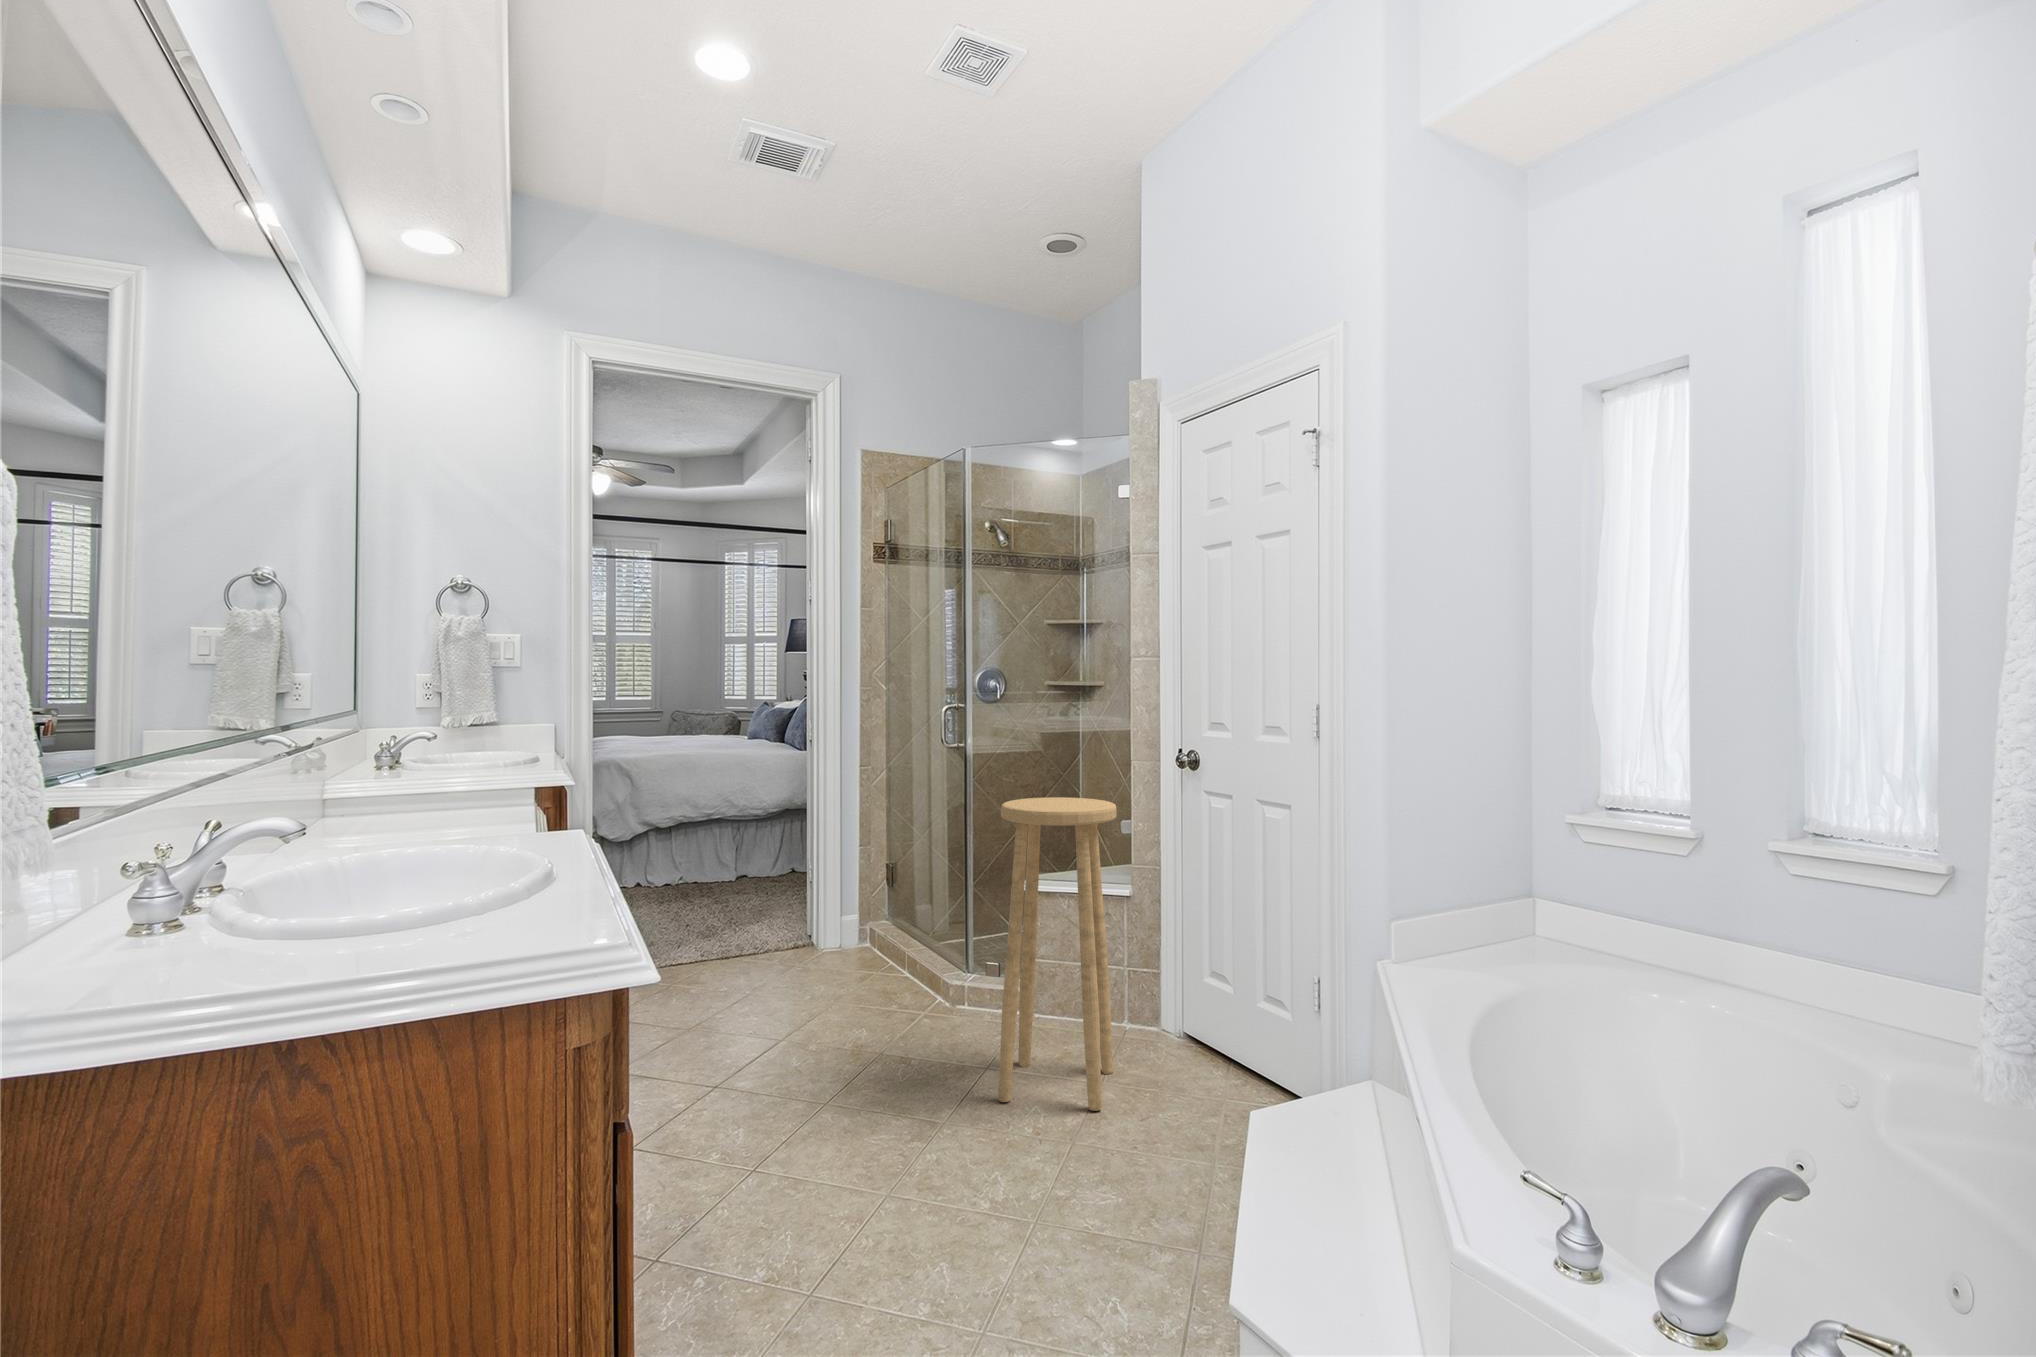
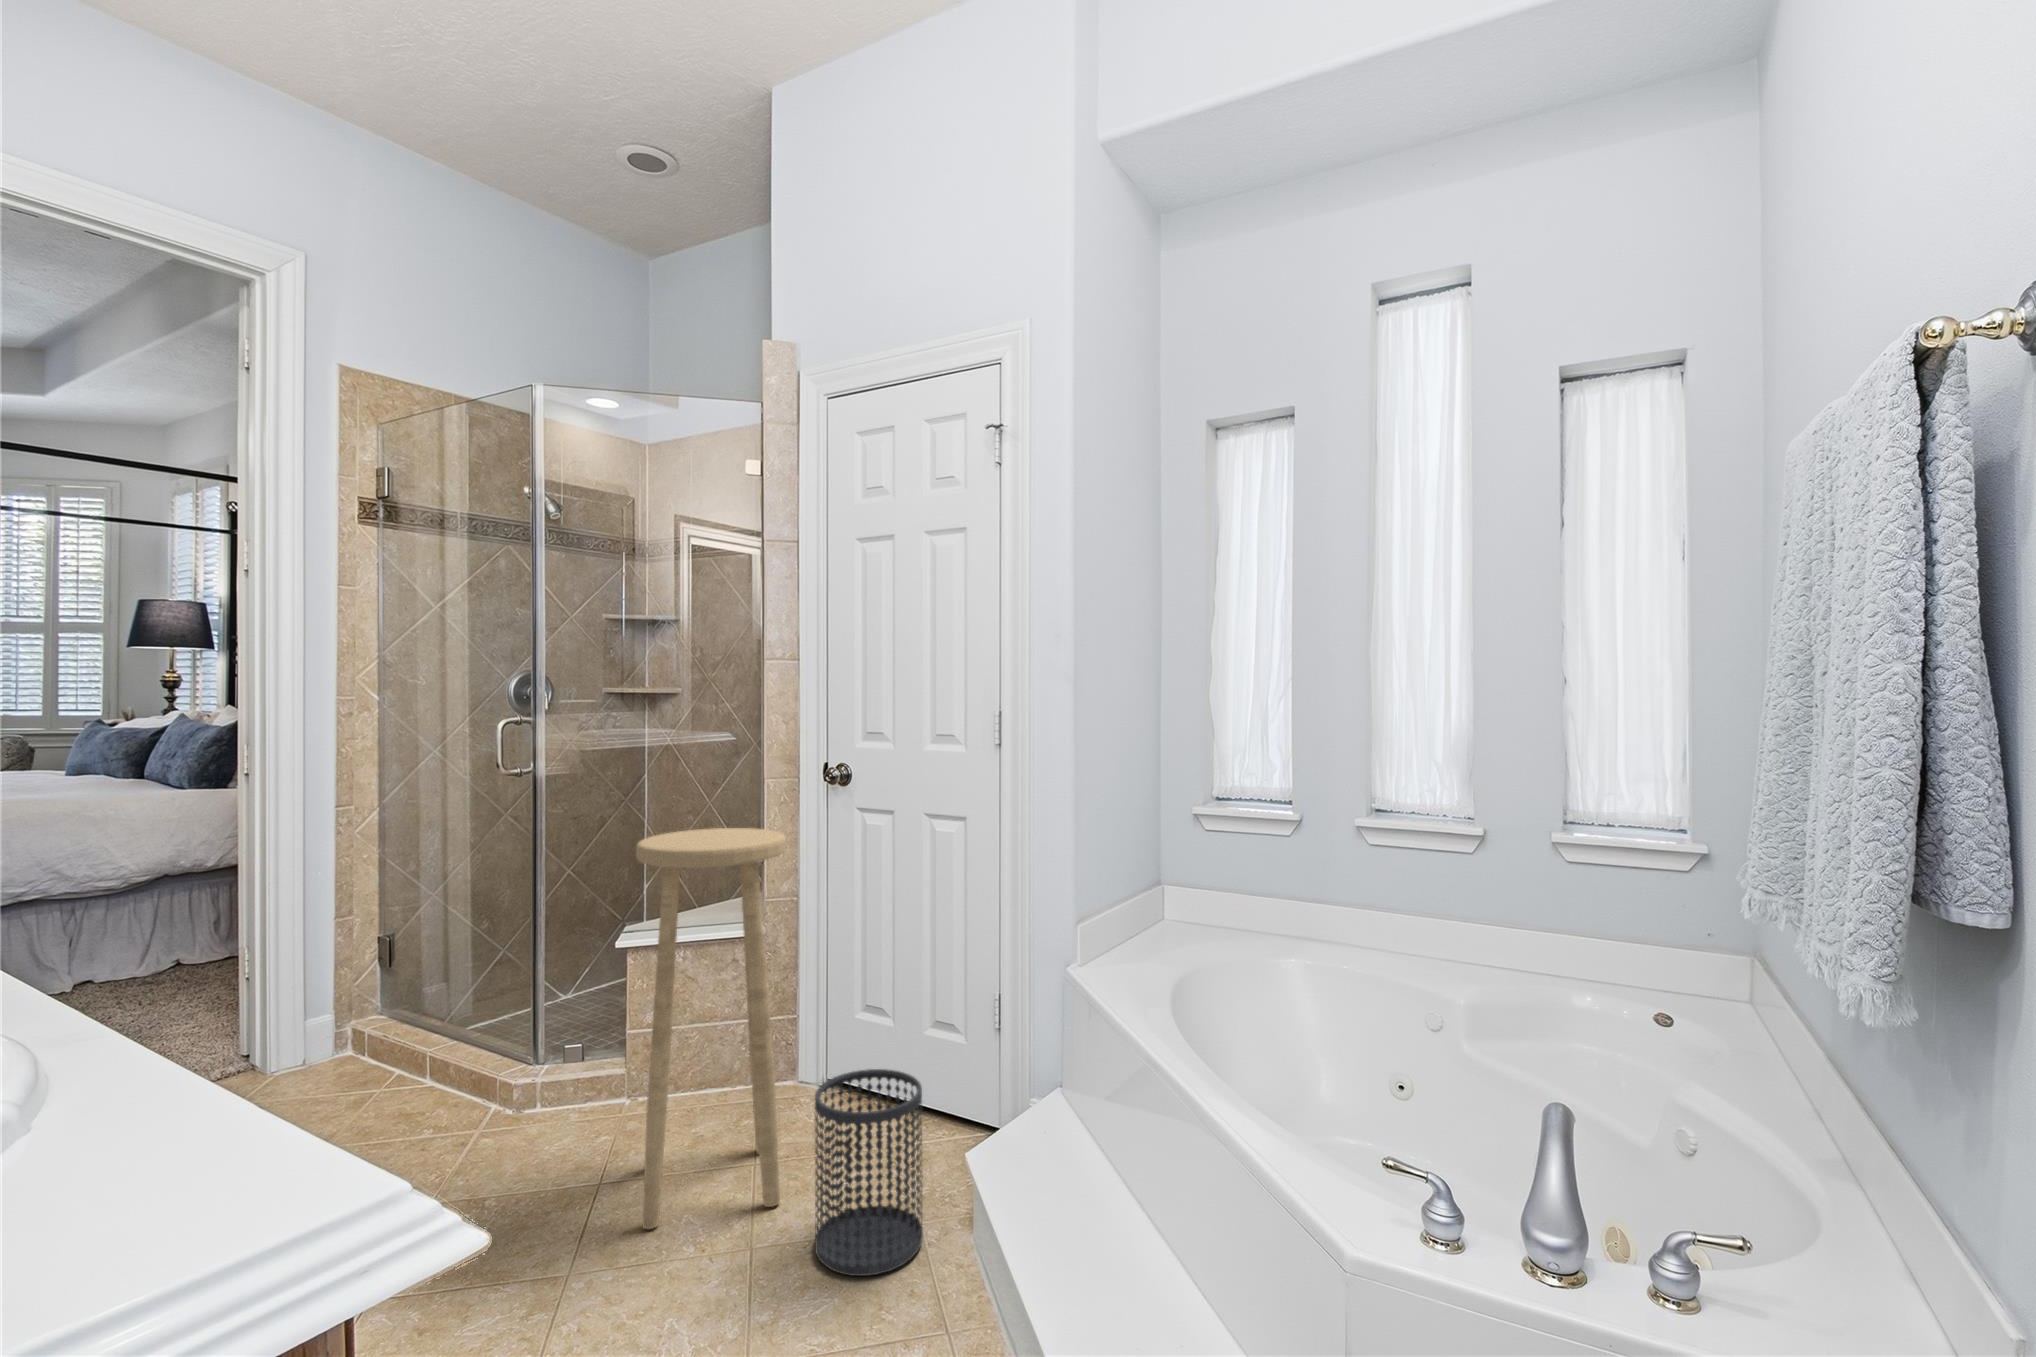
wastebasket: none [1110,1010,1201,1179] -> present [815,1069,923,1276]

